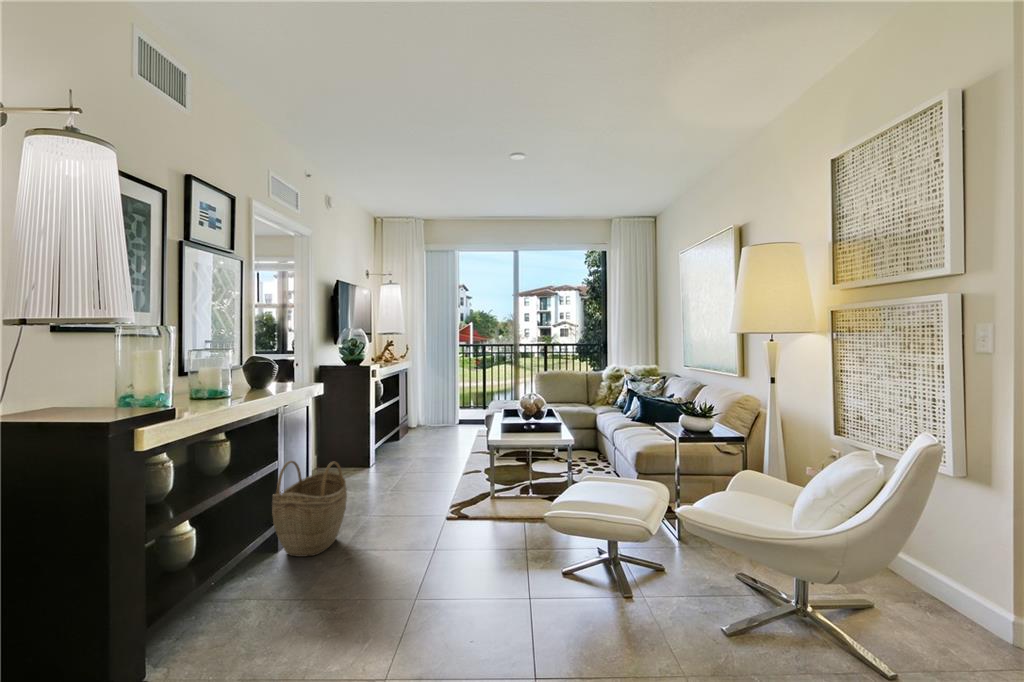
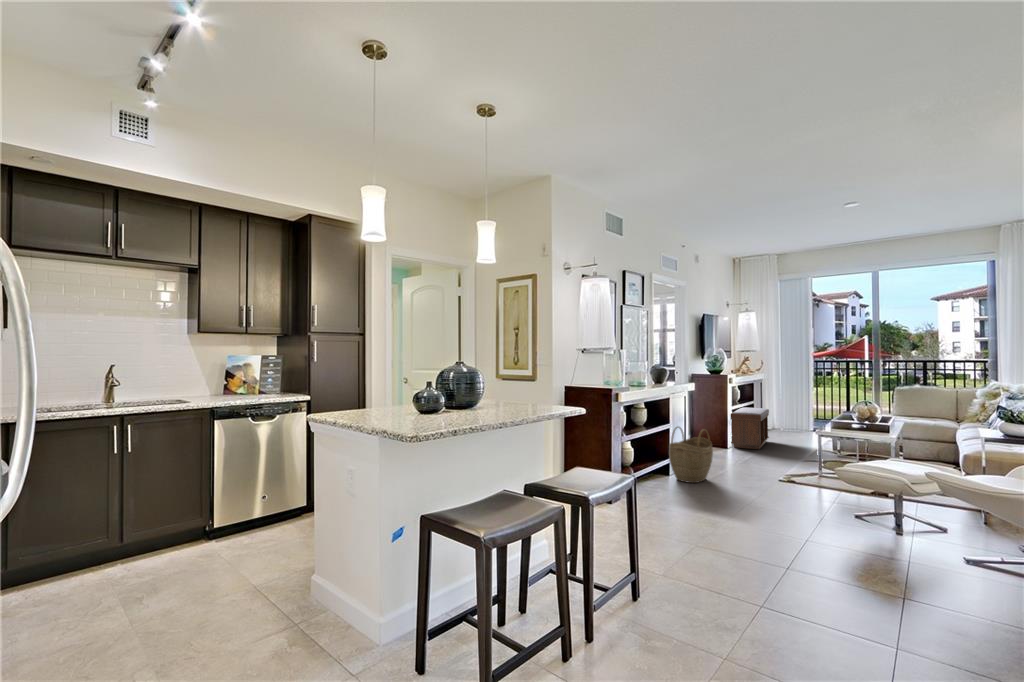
bench: none [372,404,416,461] -> present [731,407,769,449]

